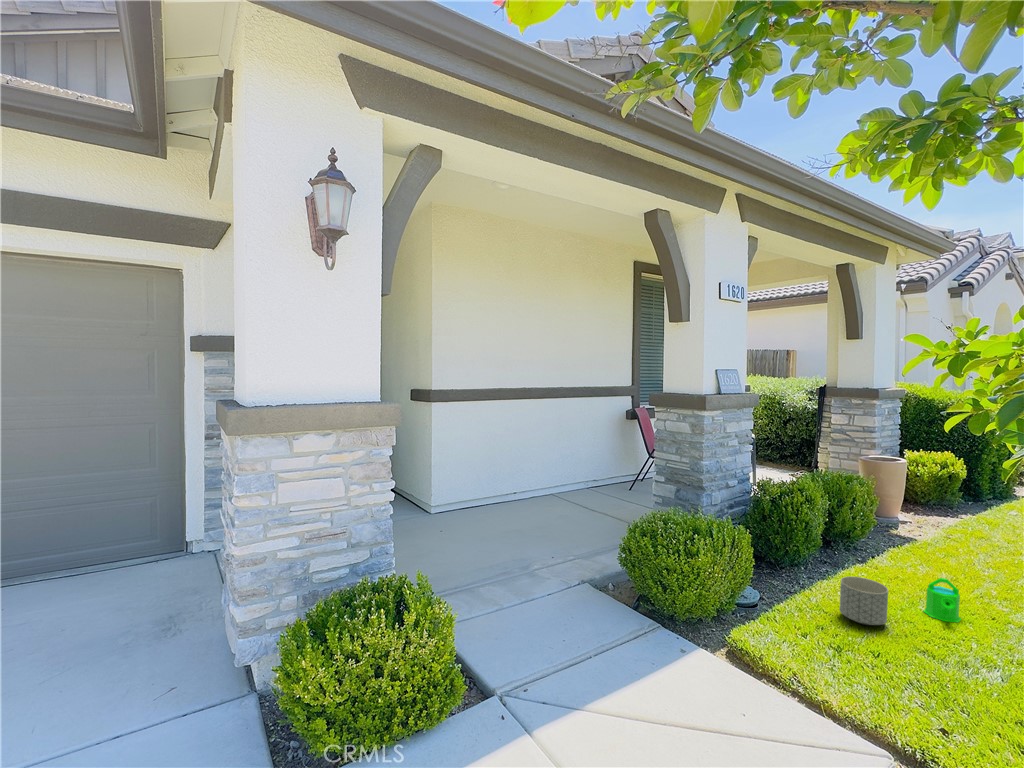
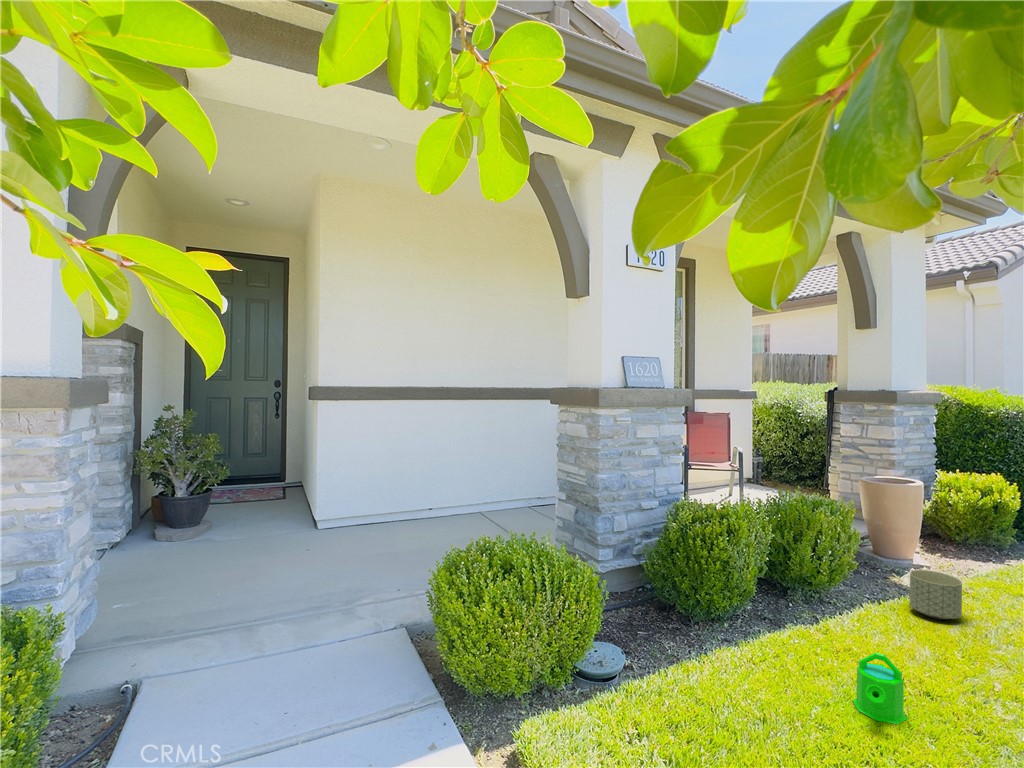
planter: present [840,577,888,626] -> present [910,570,962,620]

